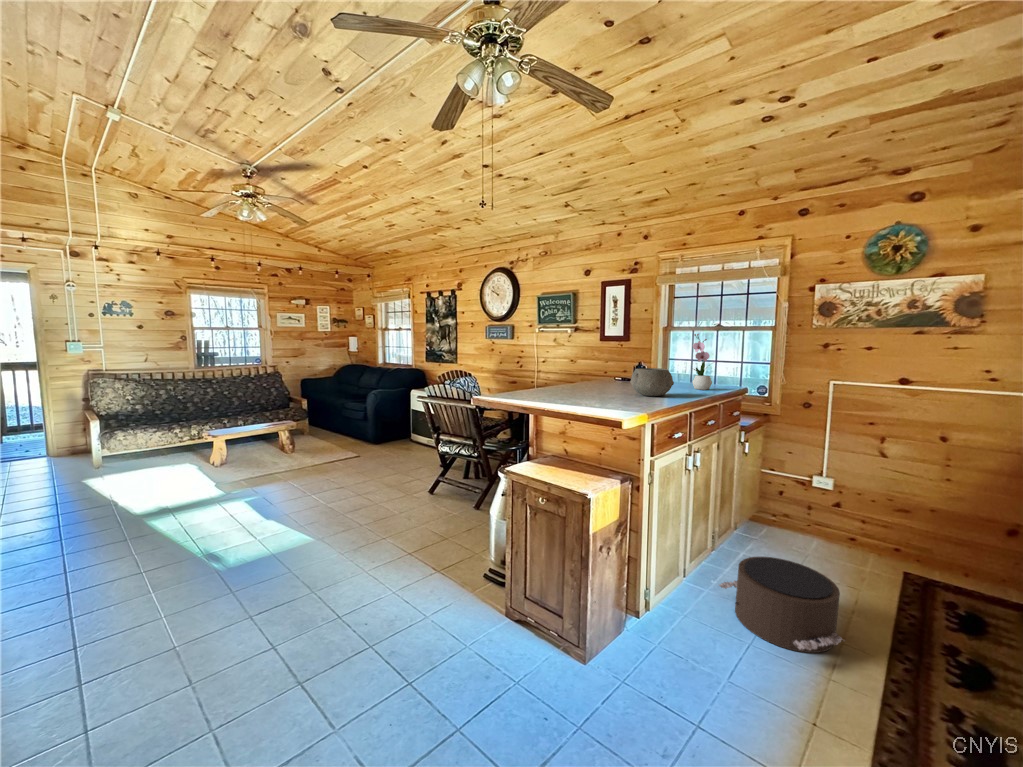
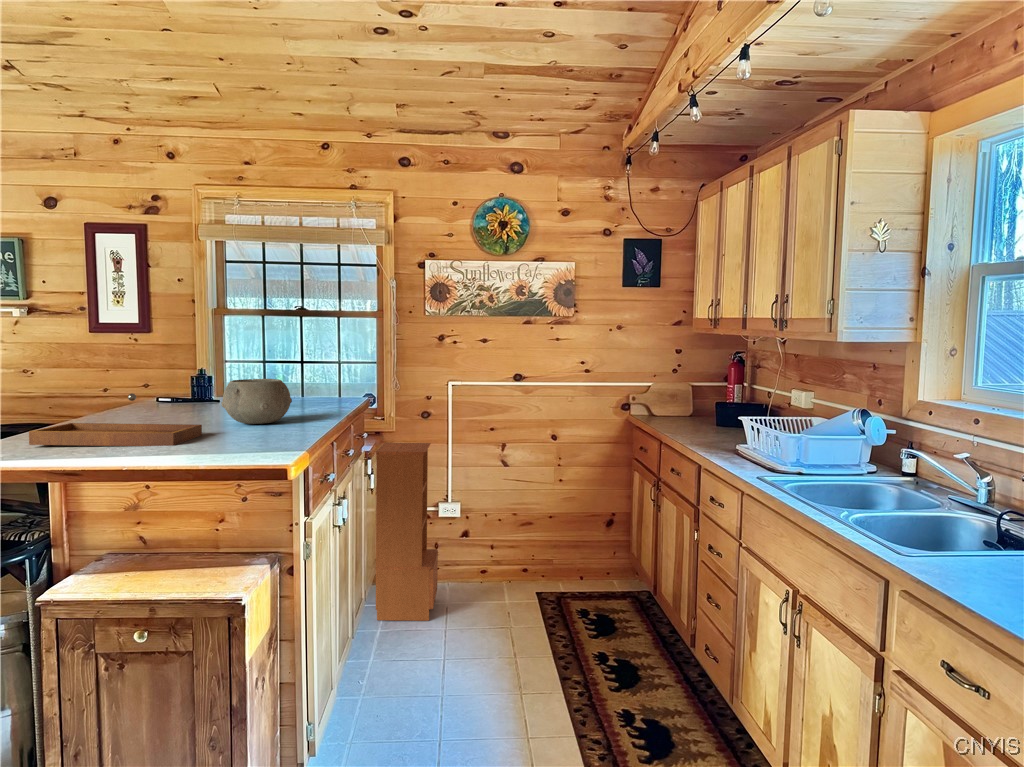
flower arrangement: present [692,334,712,390] -> none [296,323,328,407]
tray: none [529,372,611,402] -> present [29,393,202,446]
bookcase: none [744,421,806,557] -> present [376,442,438,621]
pouf: present [719,557,845,653] -> none [377,619,528,729]

